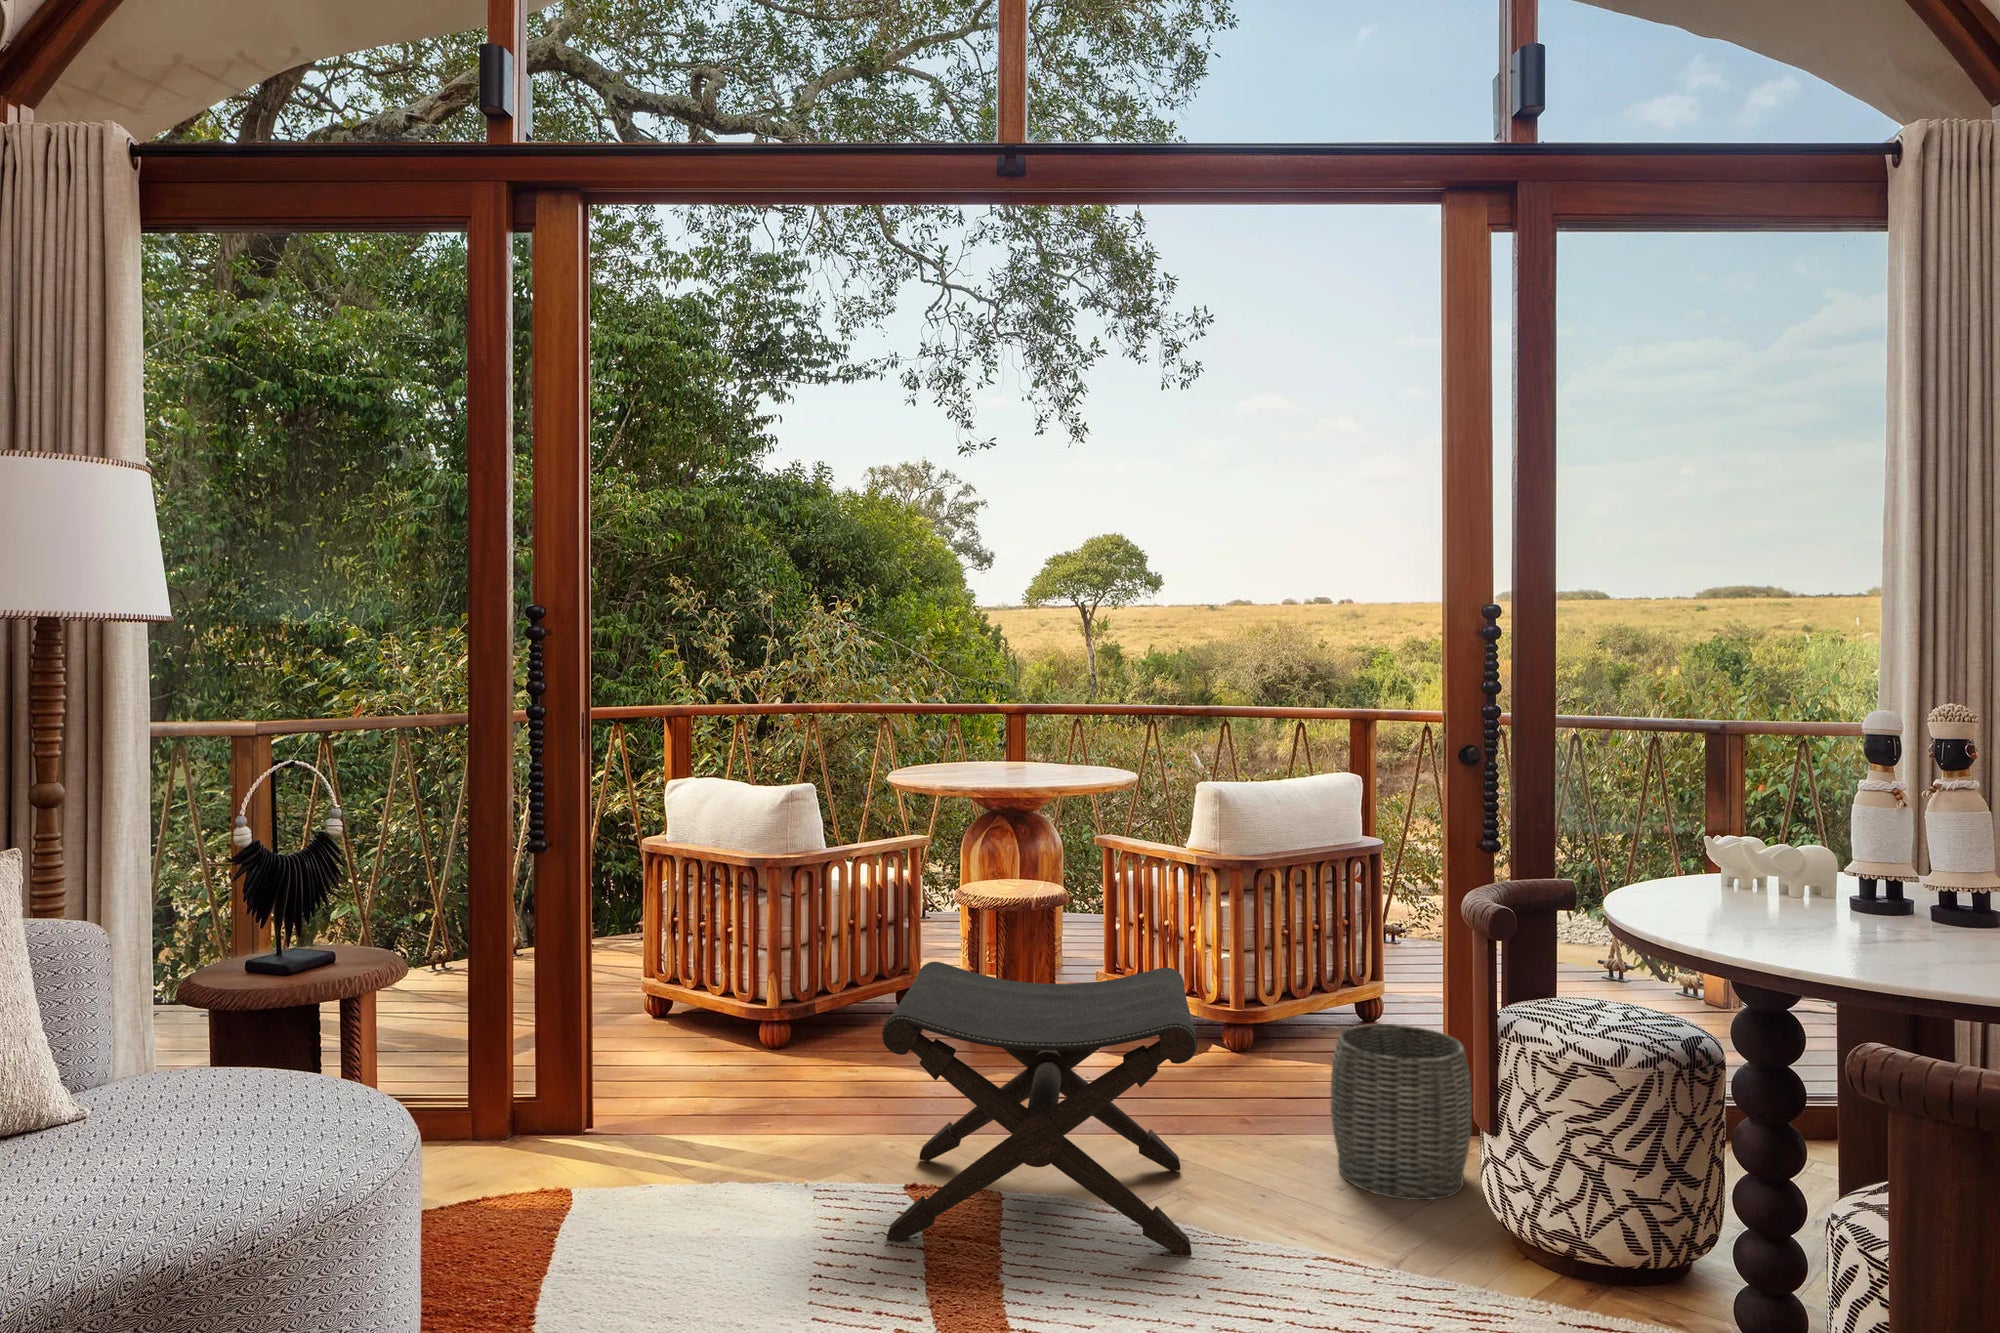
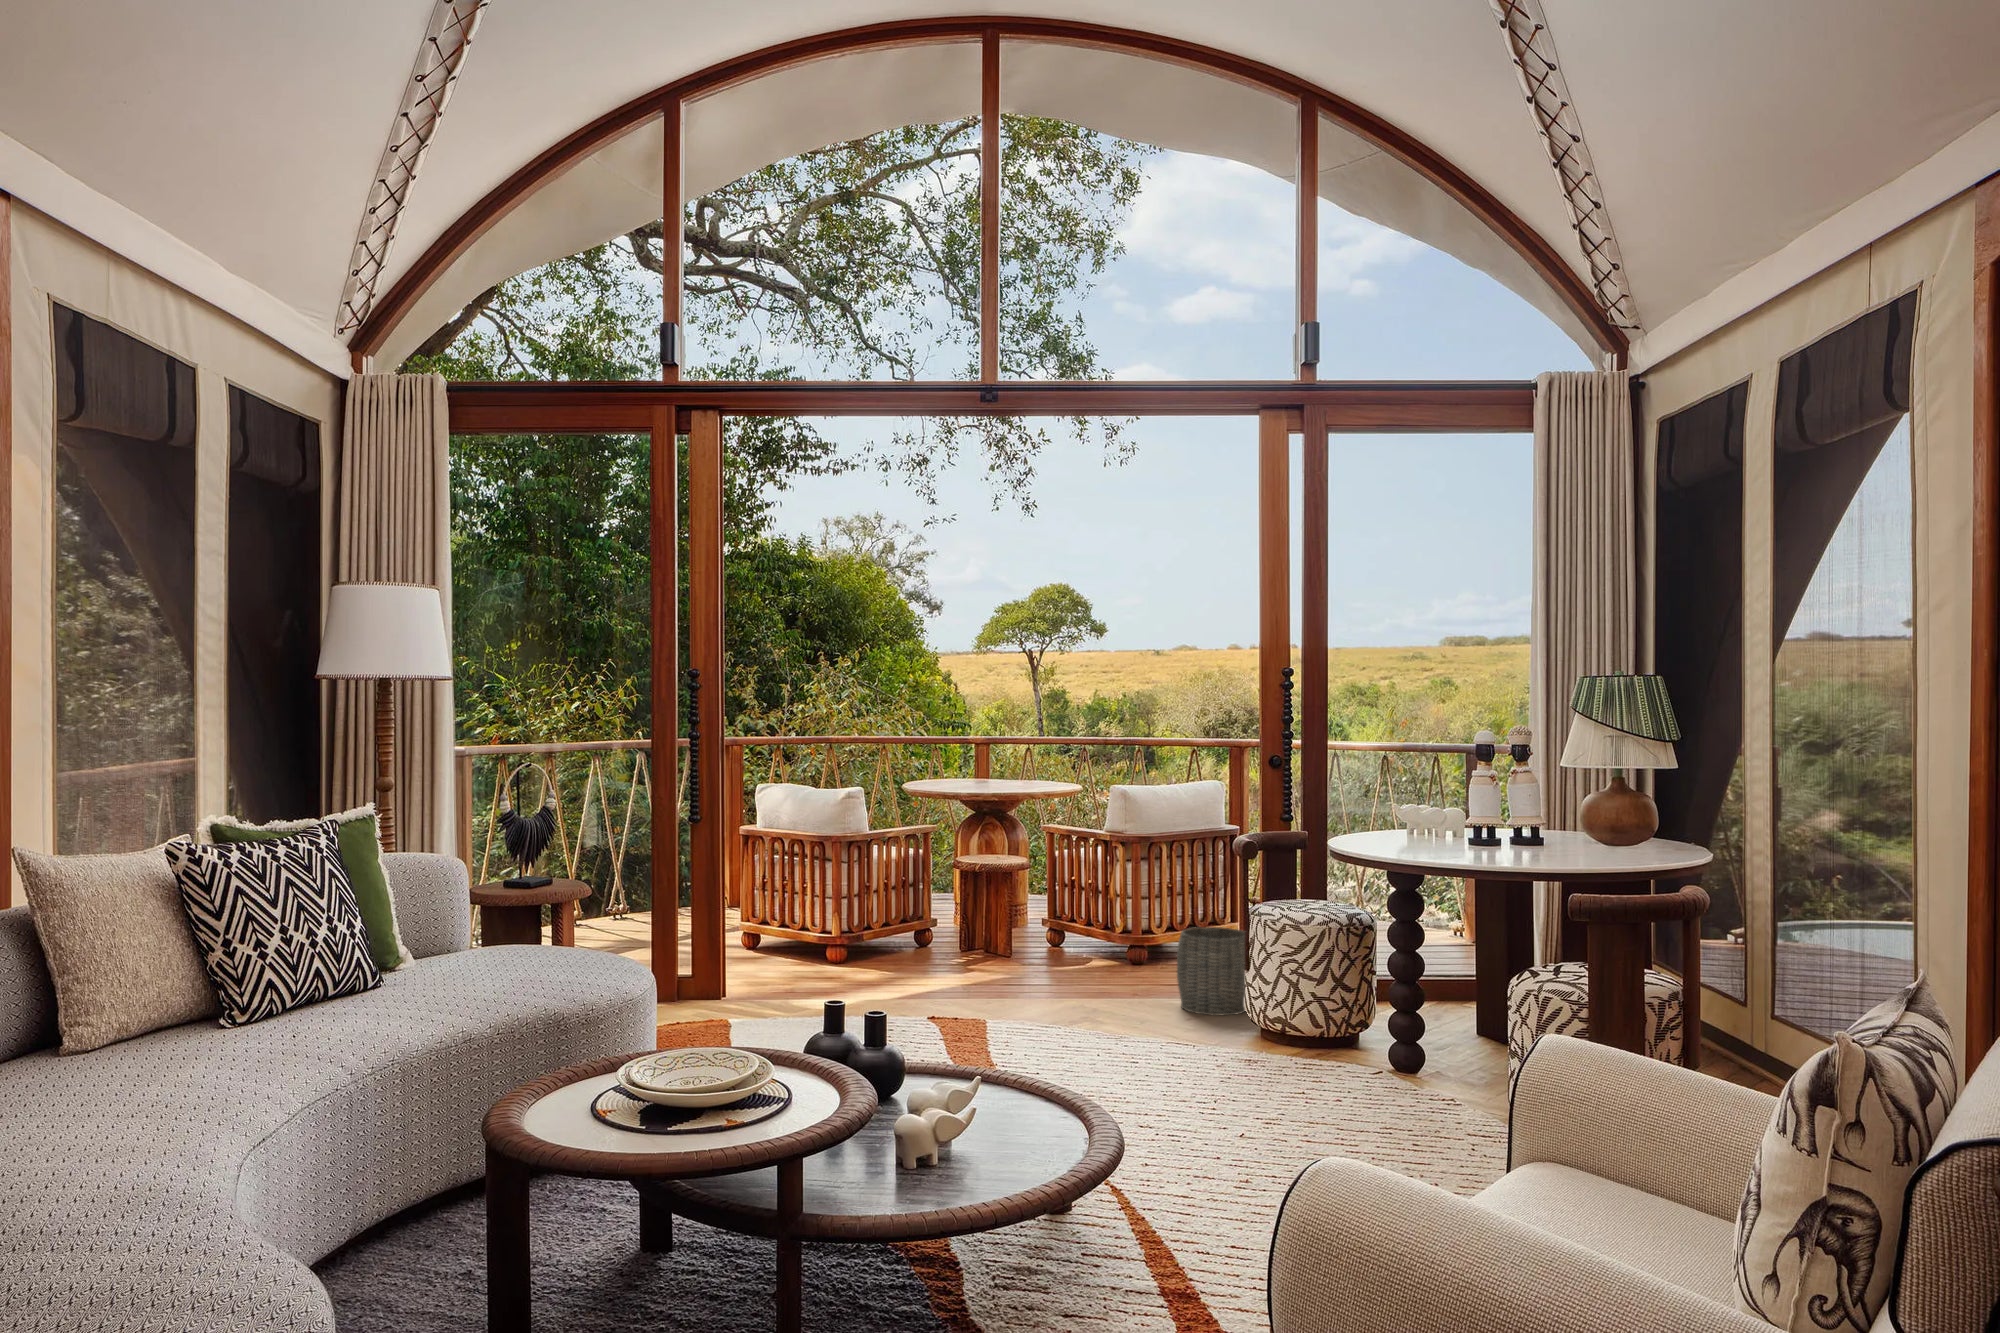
footstool: present [882,962,1197,1255] -> none [933,891,1098,1032]

